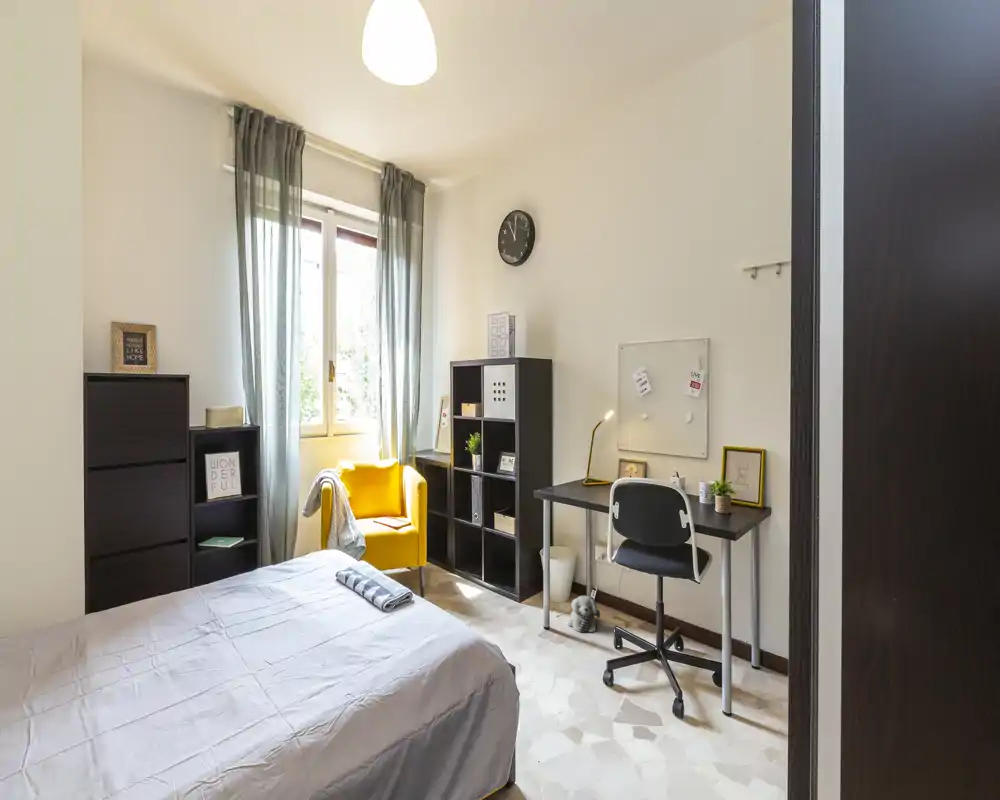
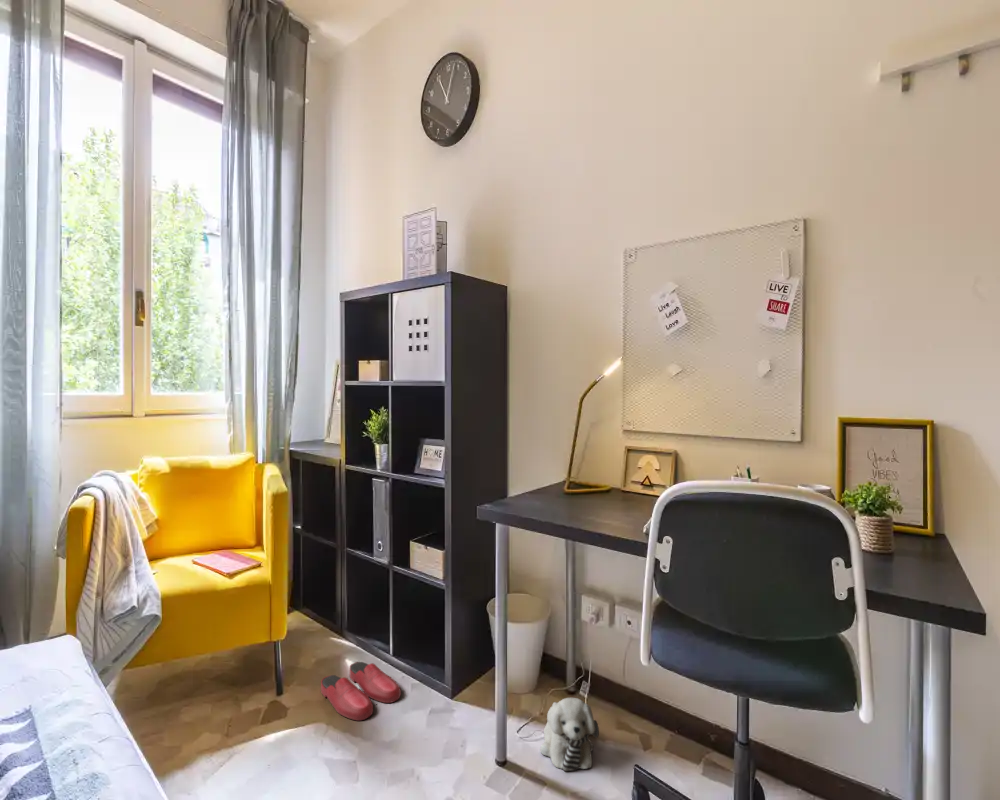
slippers: none [446,582,490,608] -> present [321,662,401,721]

